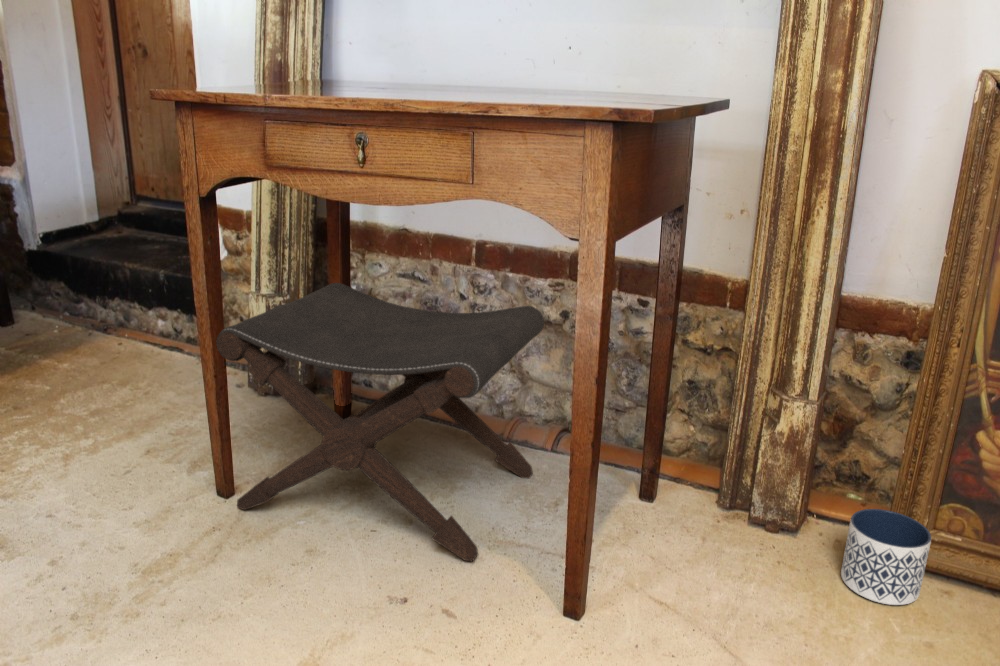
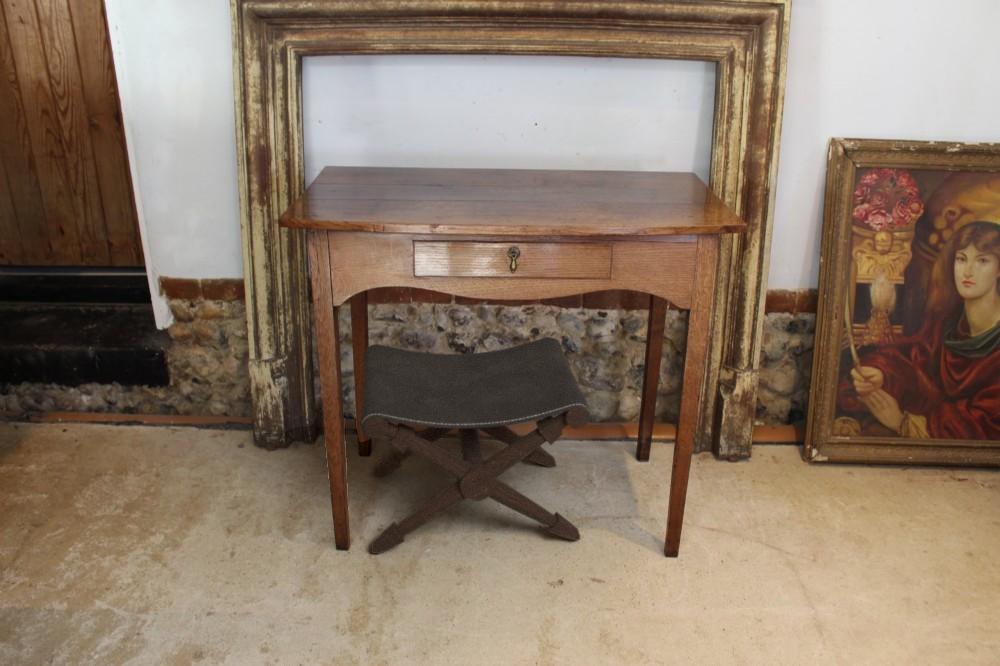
planter: present [841,509,931,605] -> none [789,431,844,491]

